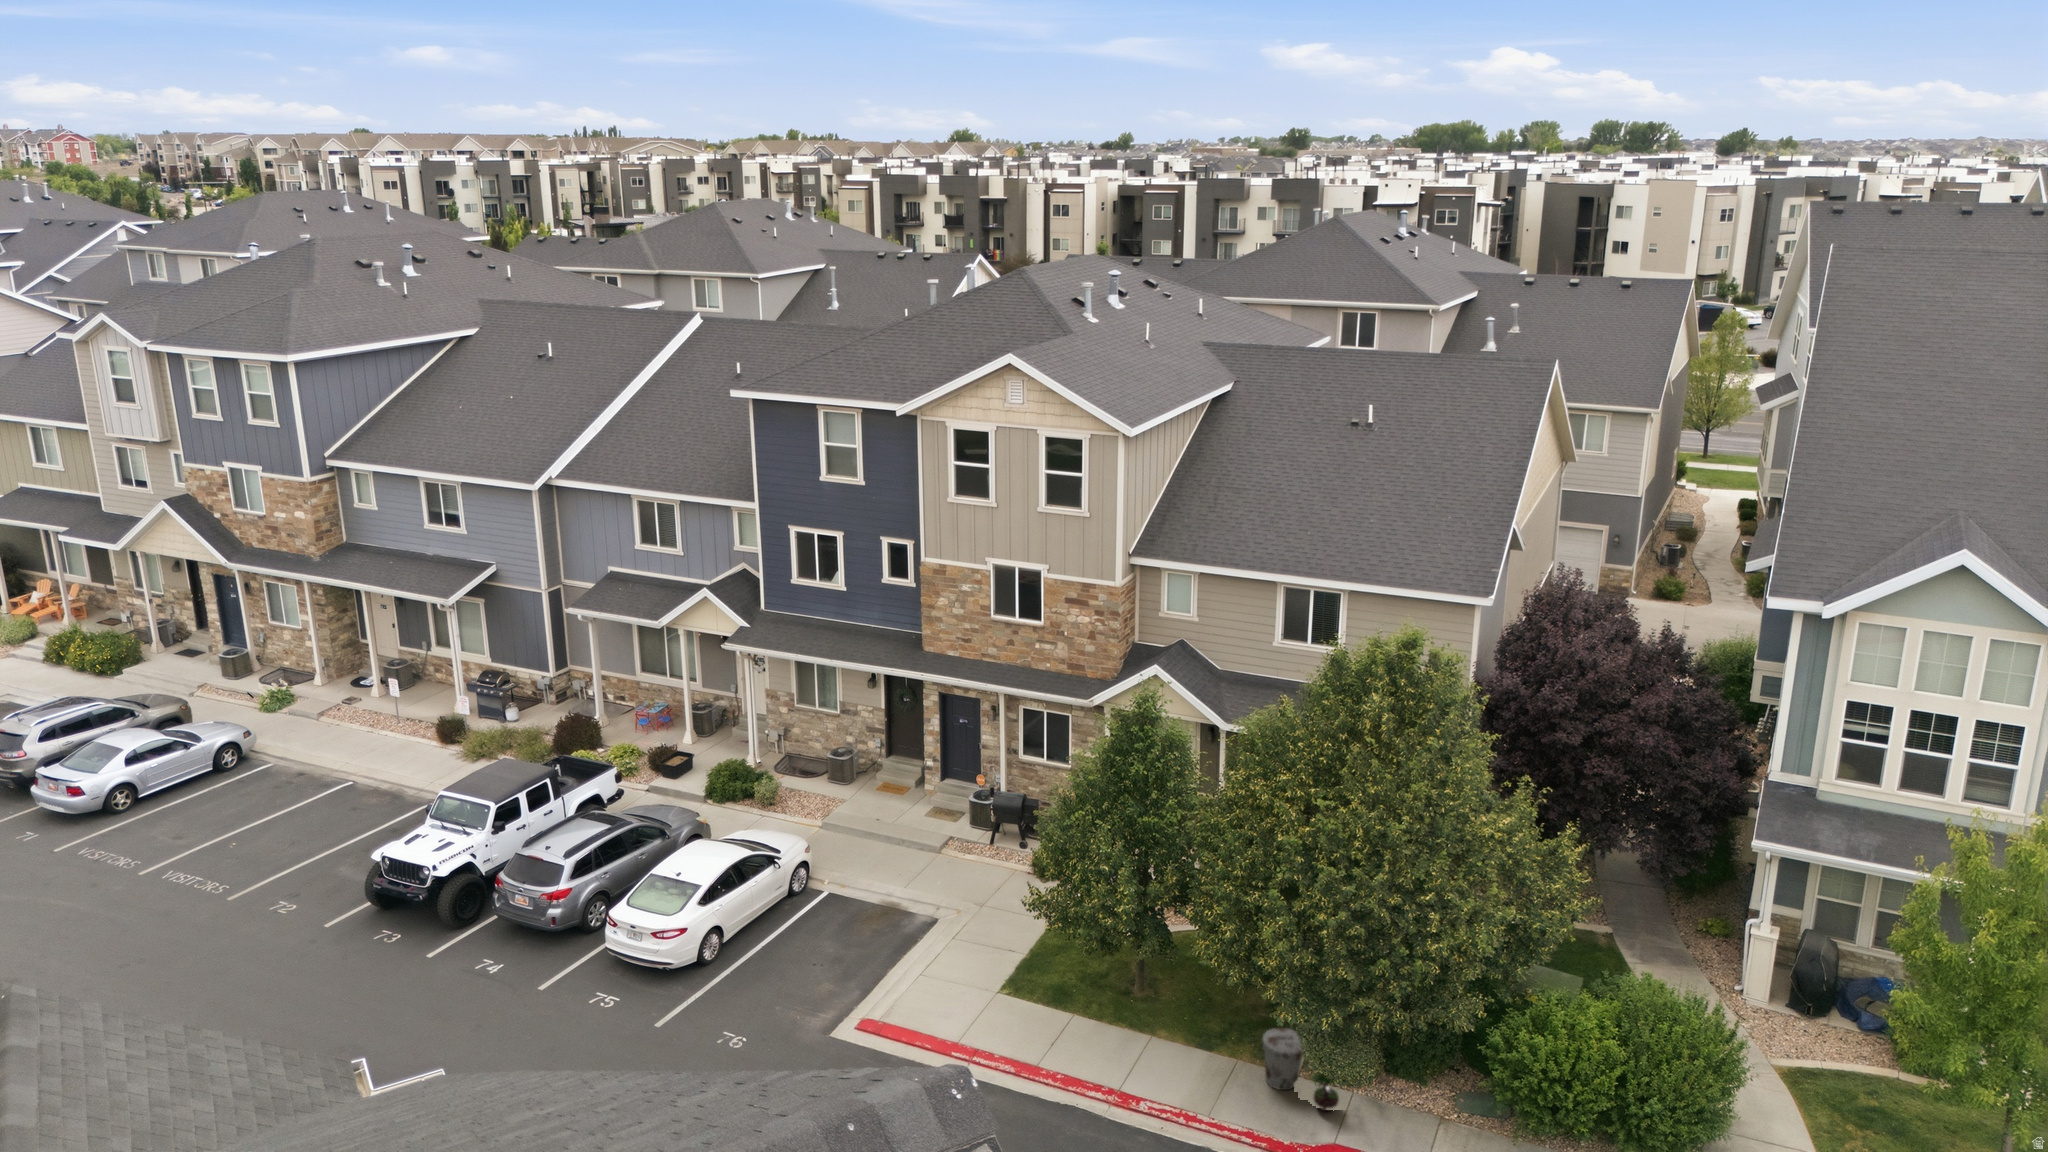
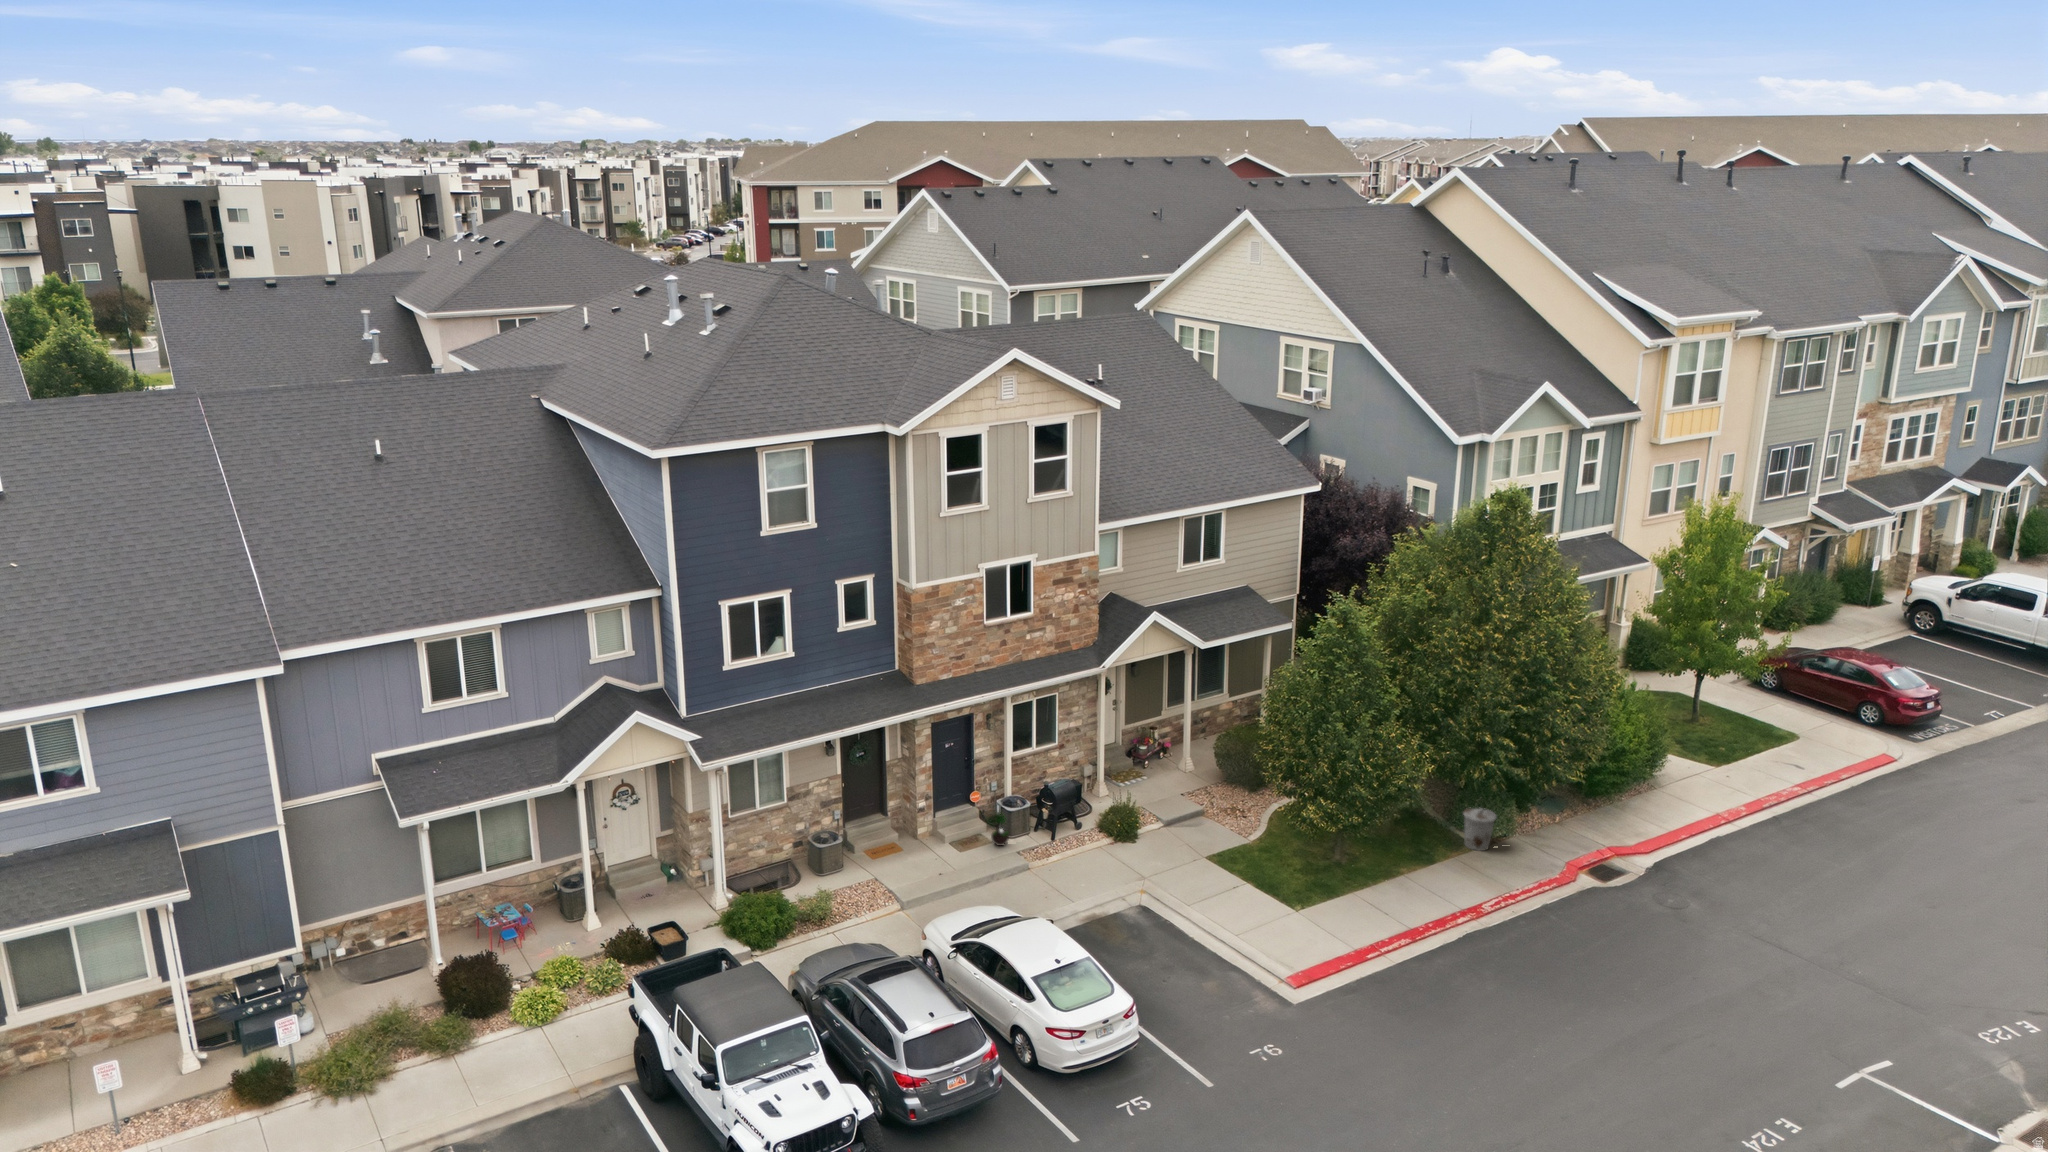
potted tree: present [1313,1070,1339,1111] -> present [987,812,1009,846]

